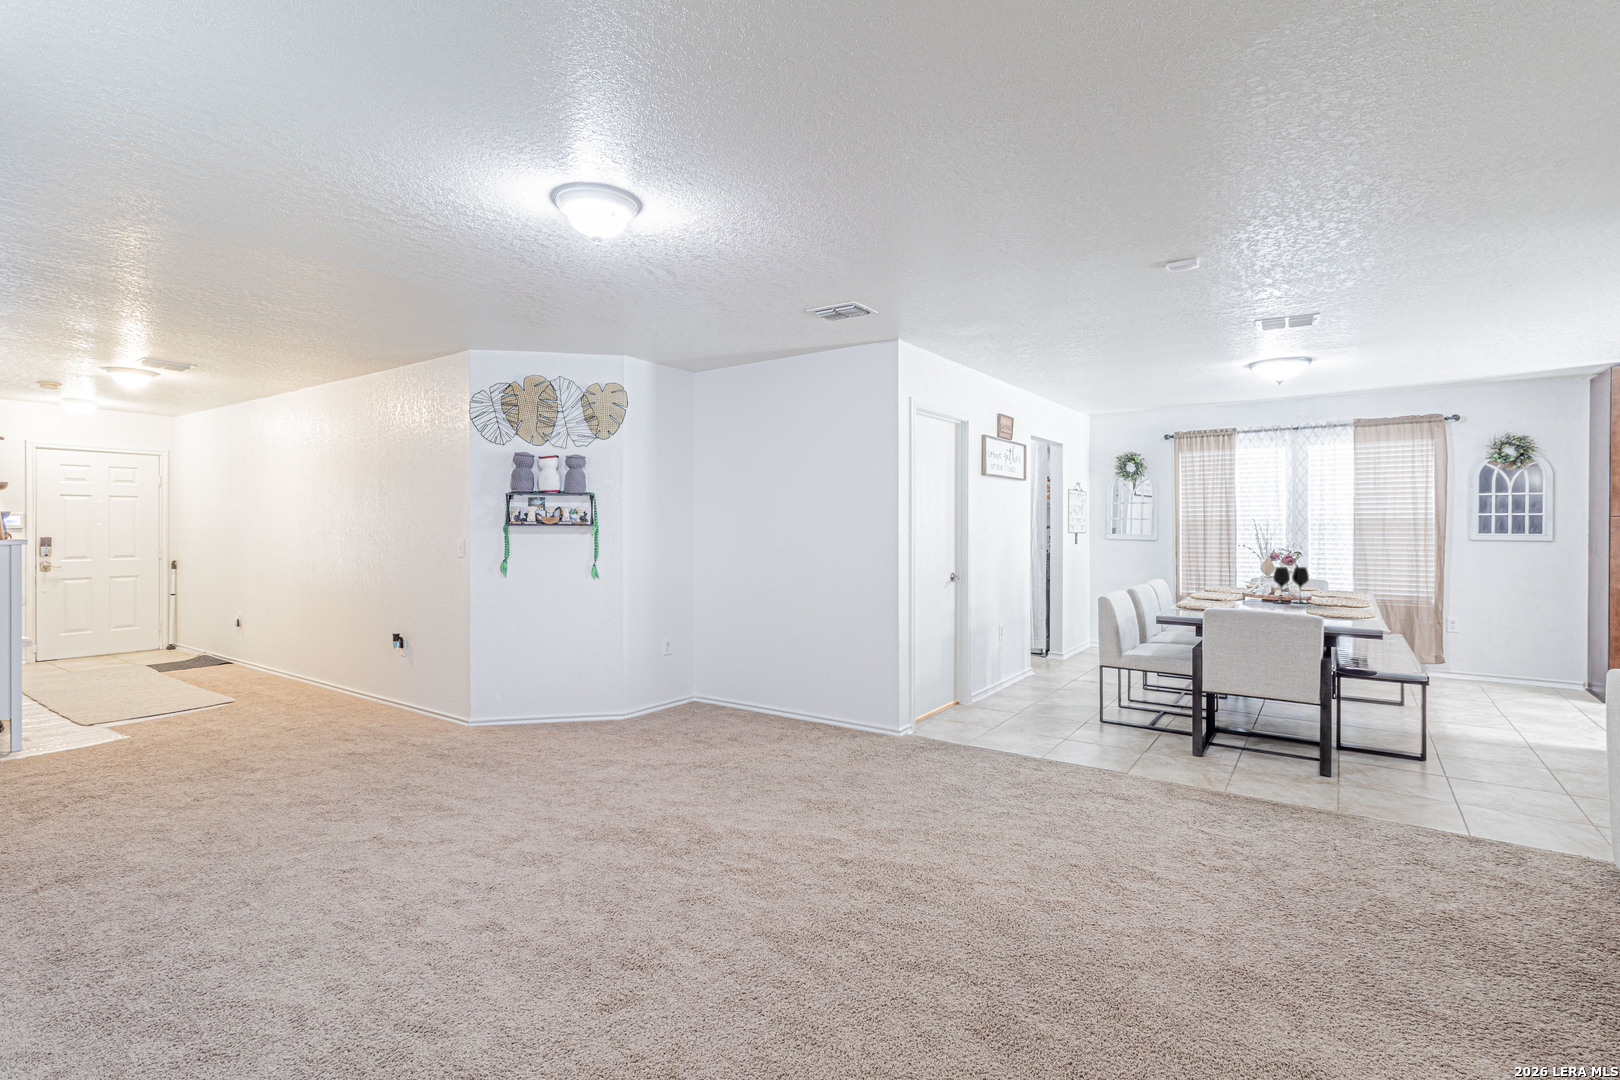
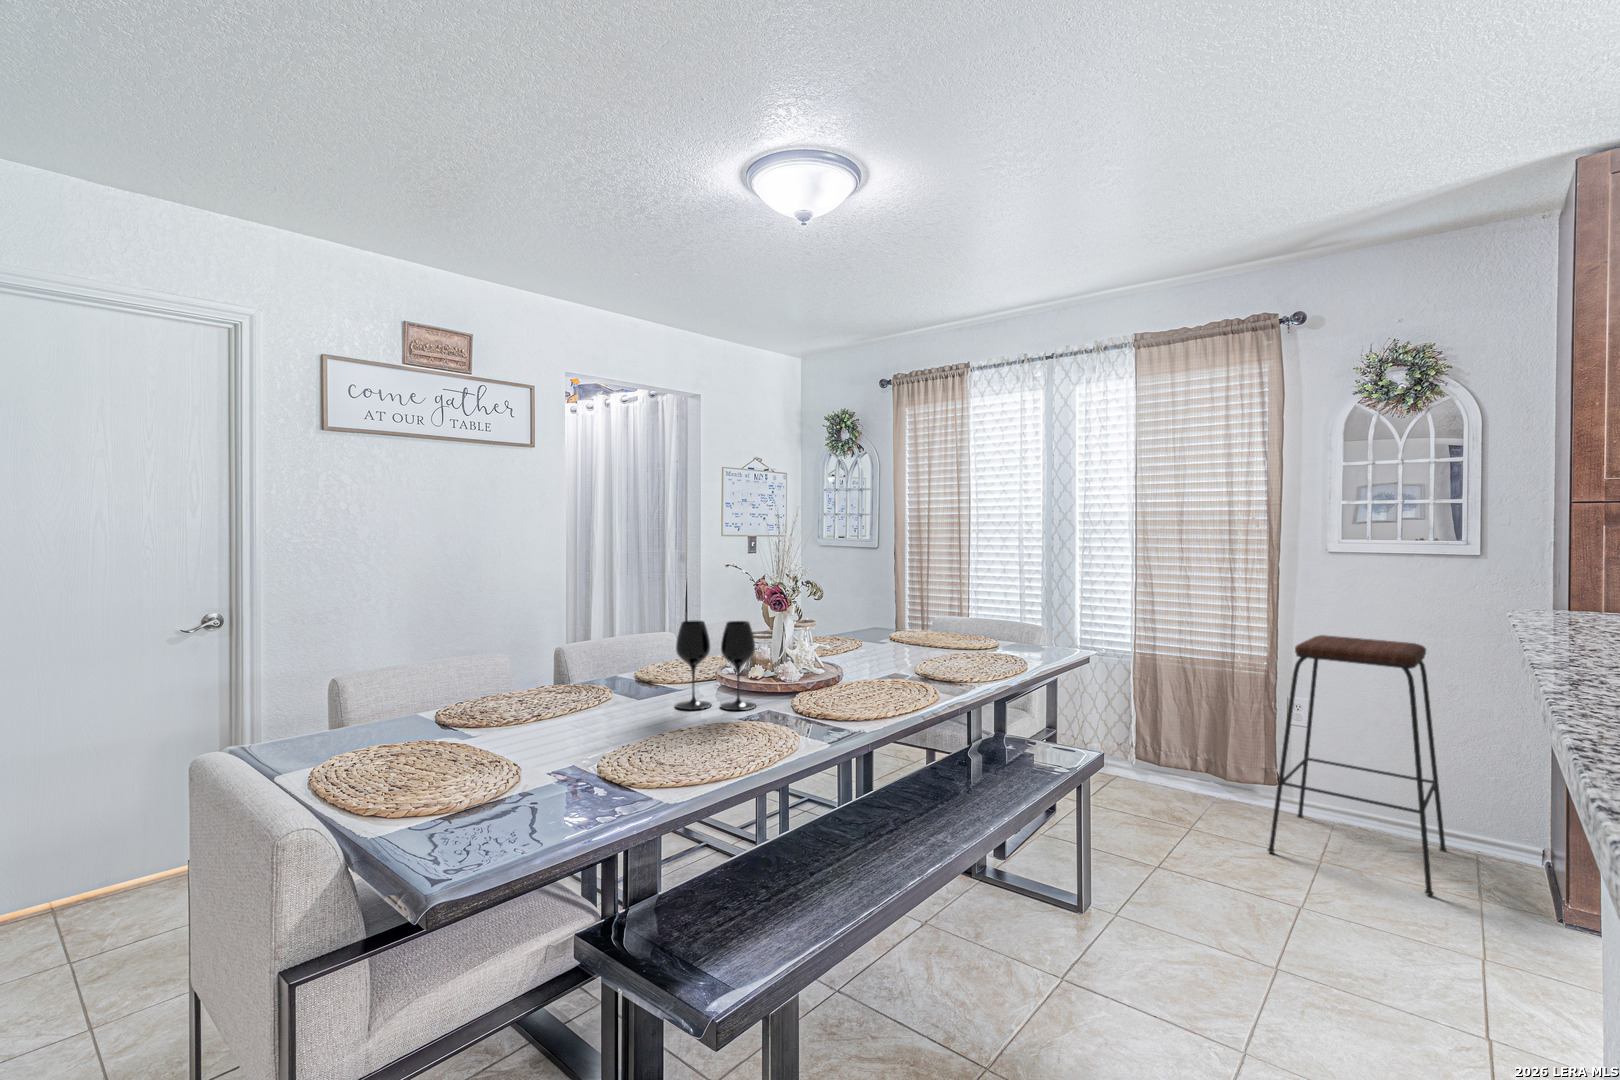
bar stool: none [1453,584,1542,700] -> present [1268,635,1447,895]

